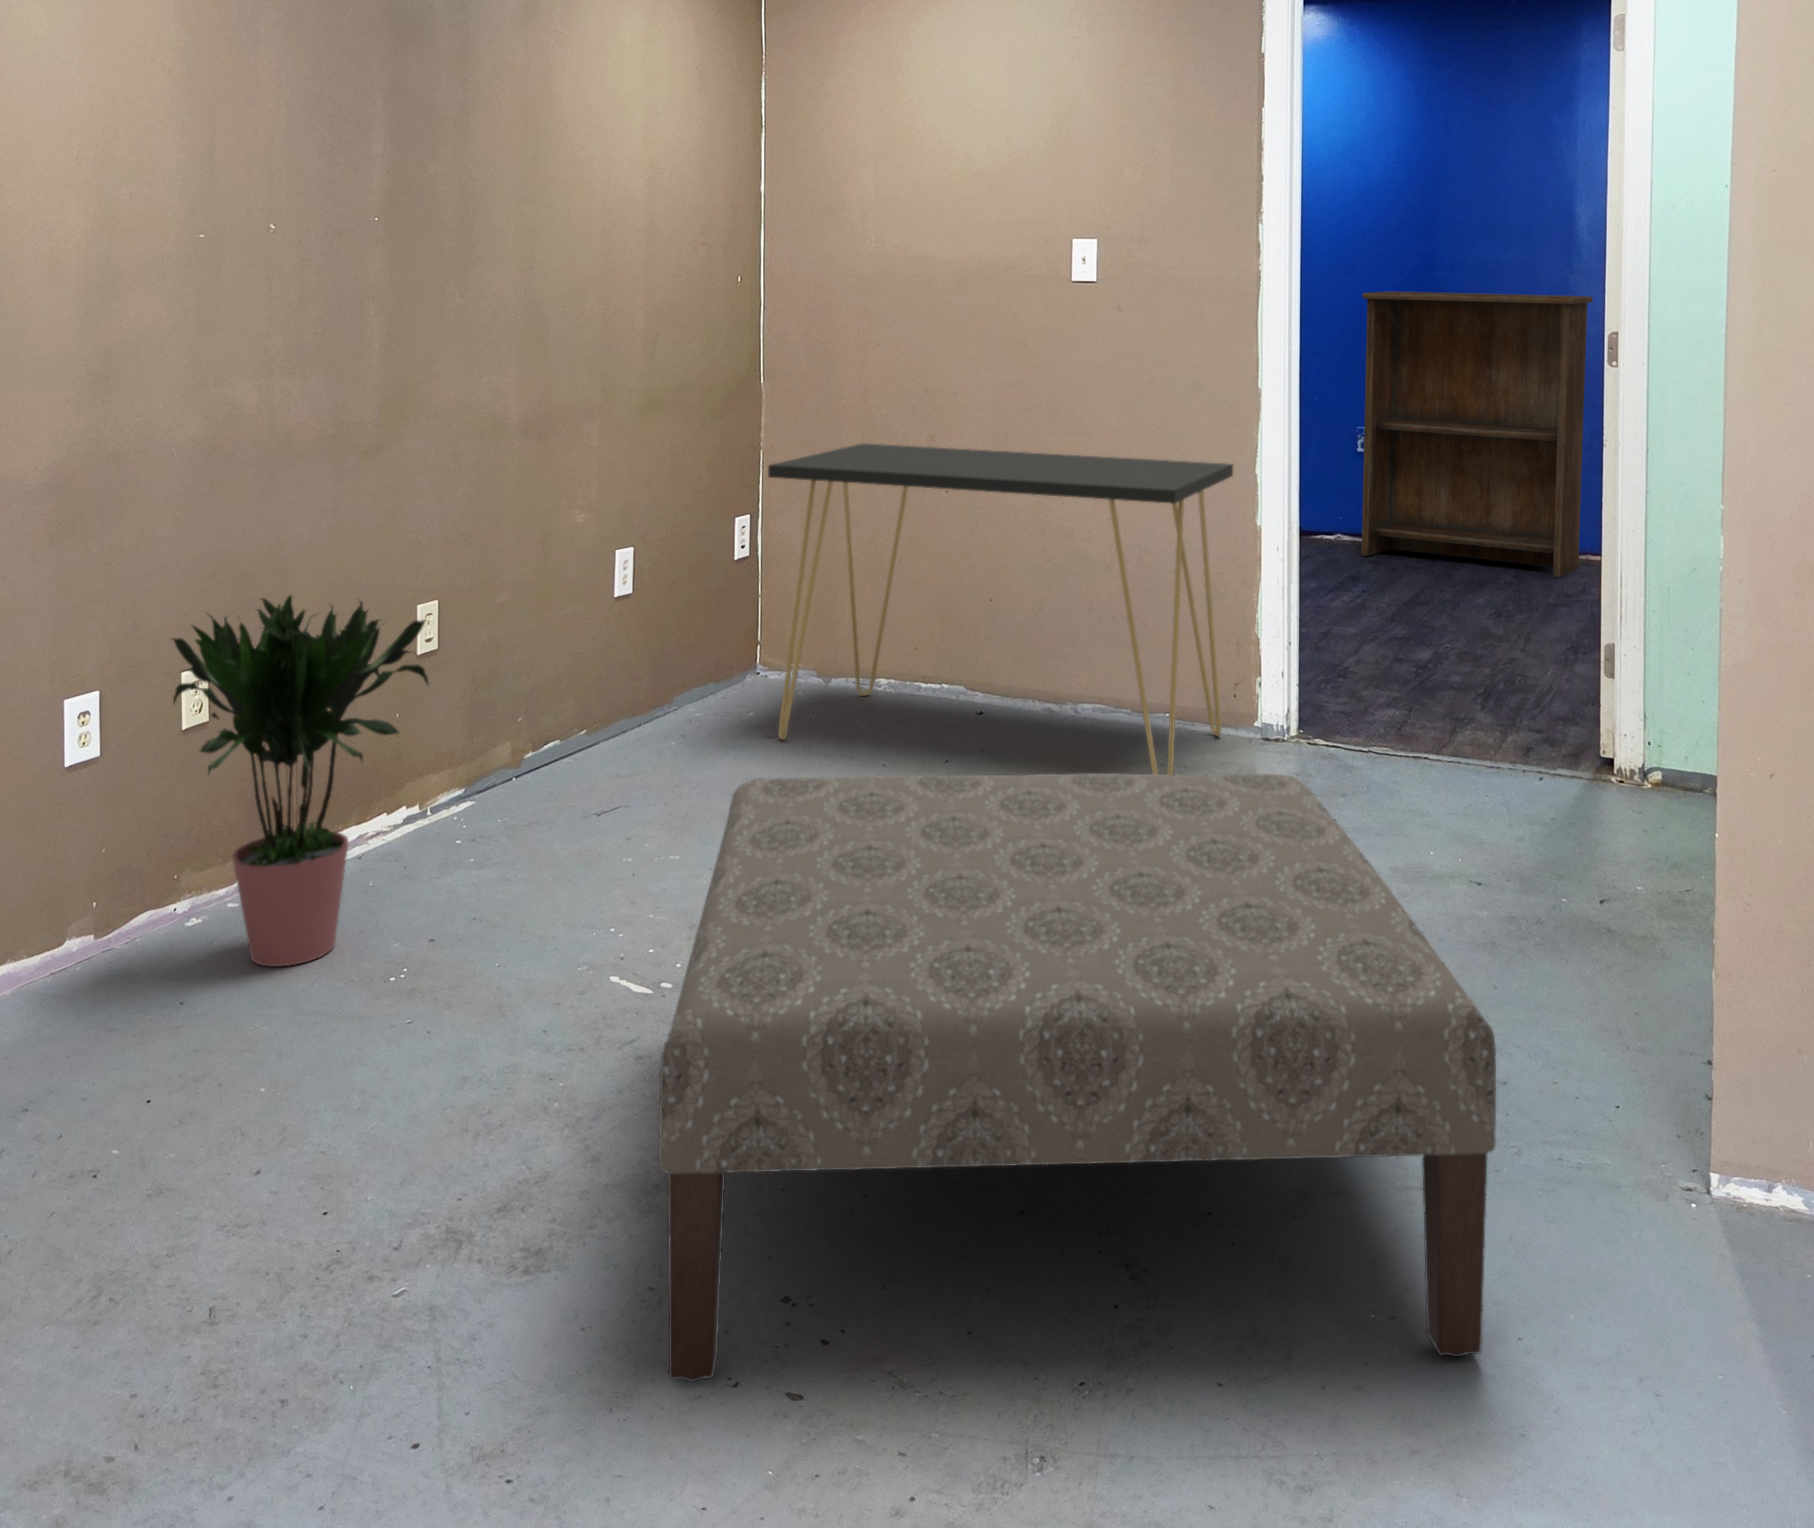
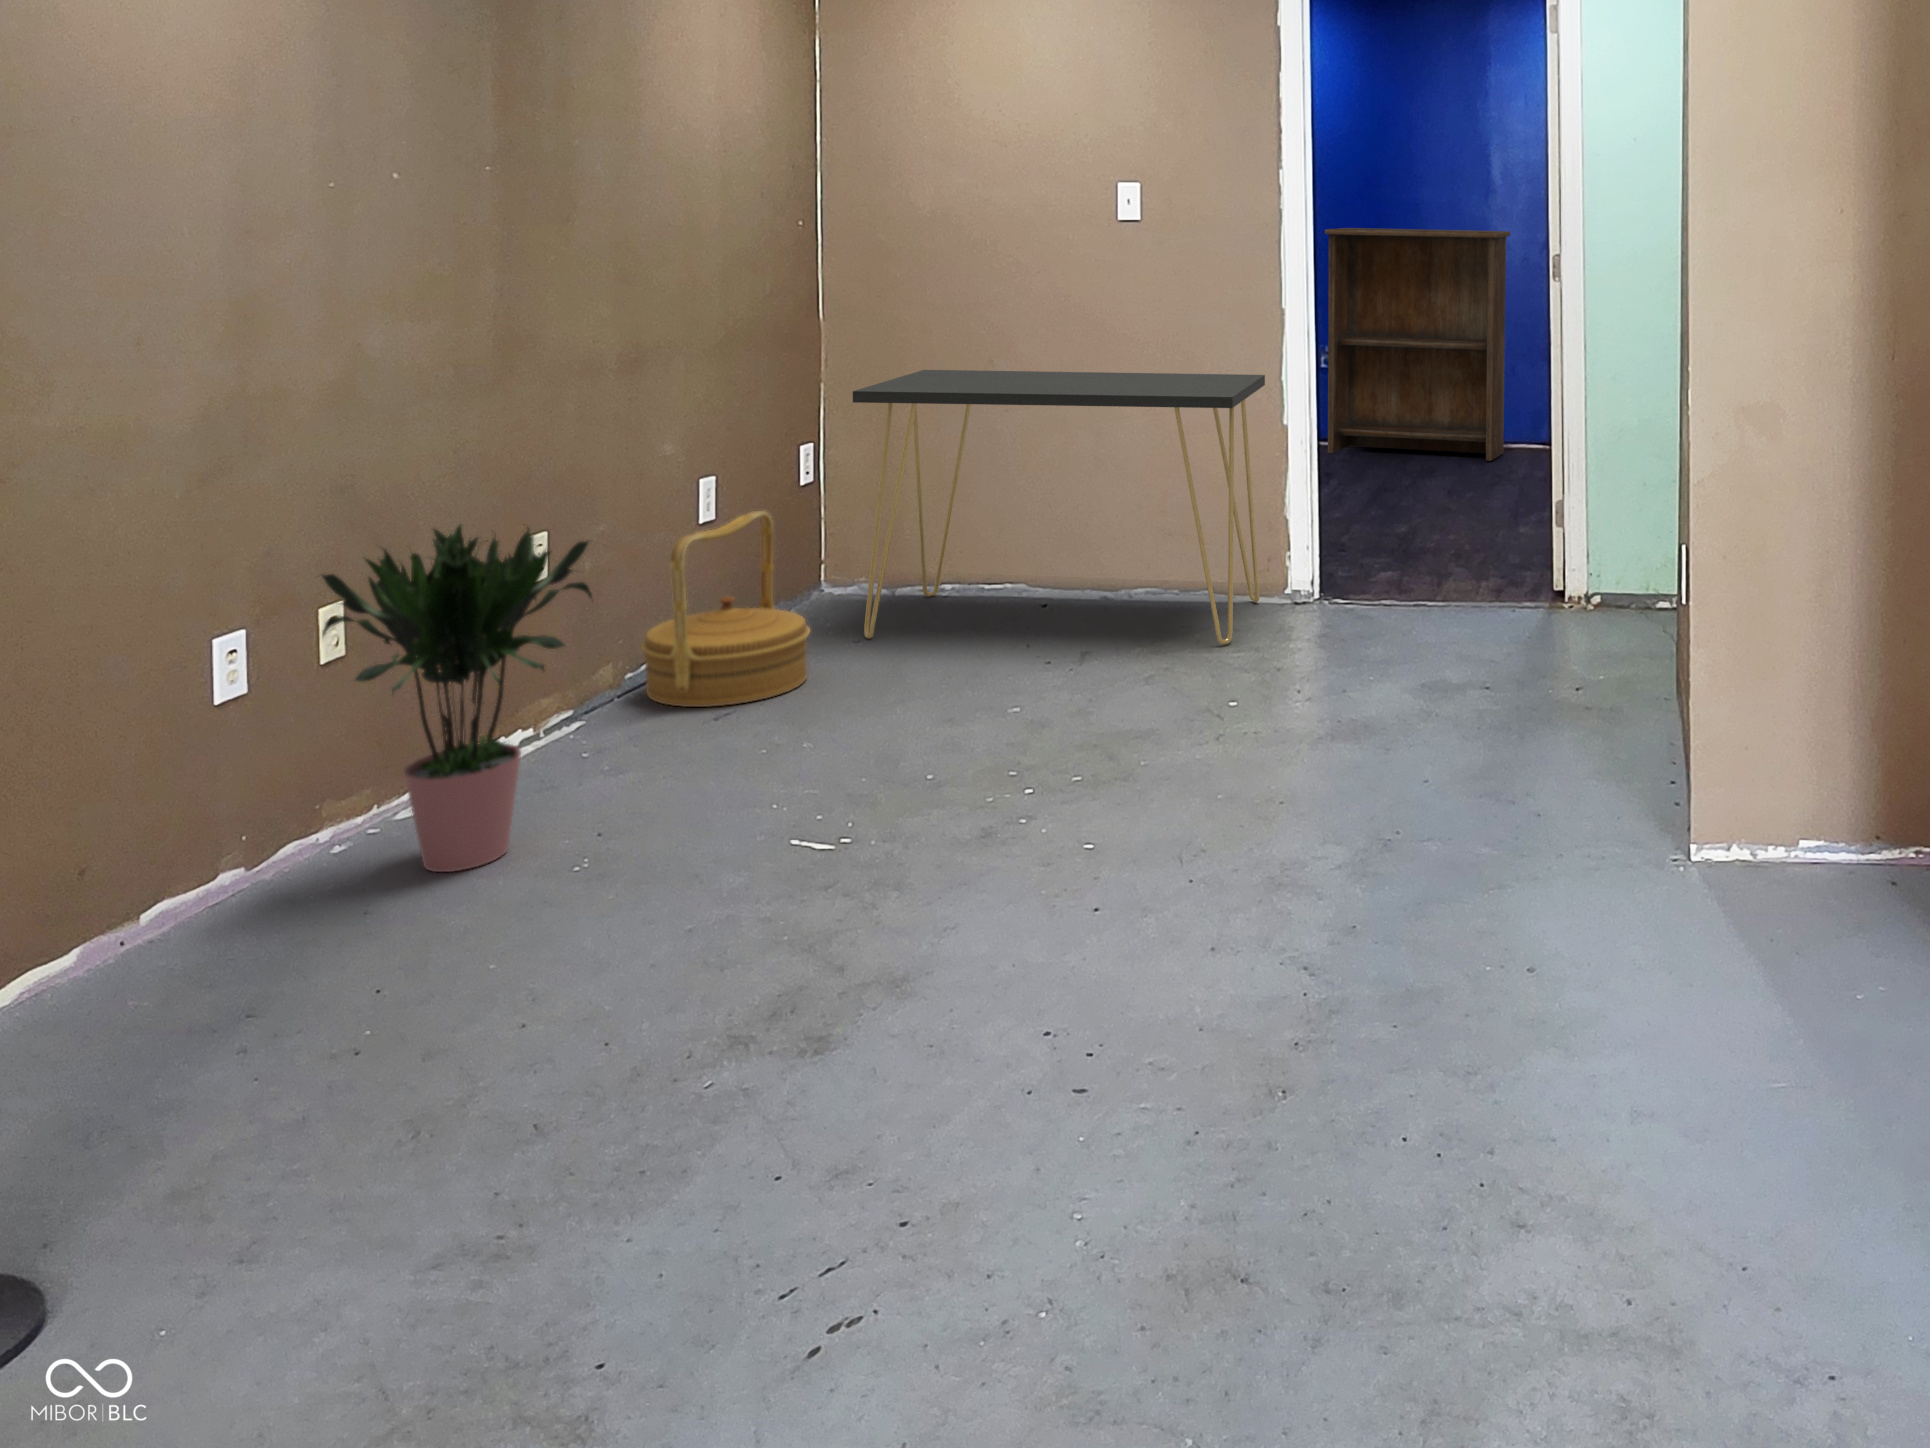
woven basket: none [537,592,707,804] -> present [641,511,811,707]
ottoman: present [659,773,1496,1381] -> none [928,606,1582,1090]

